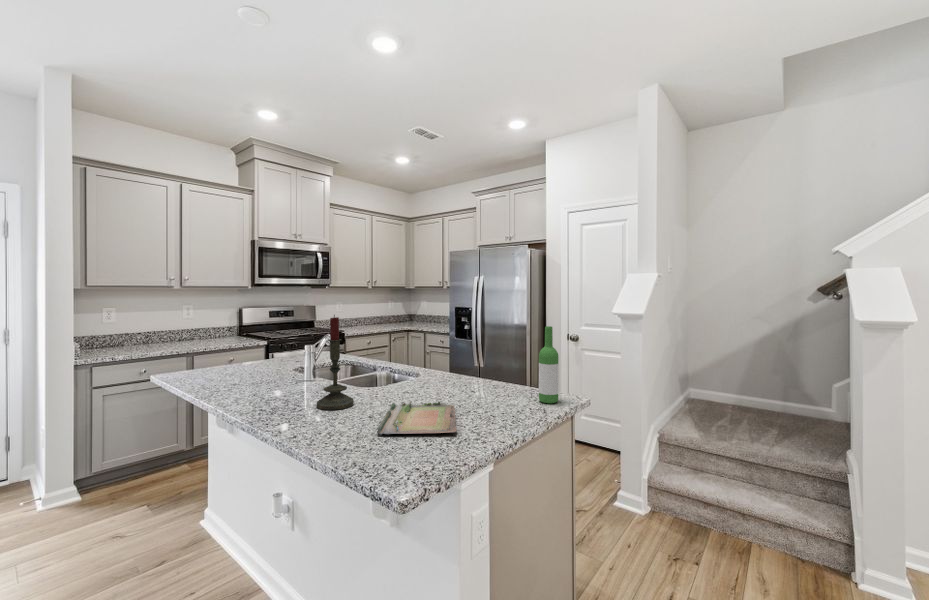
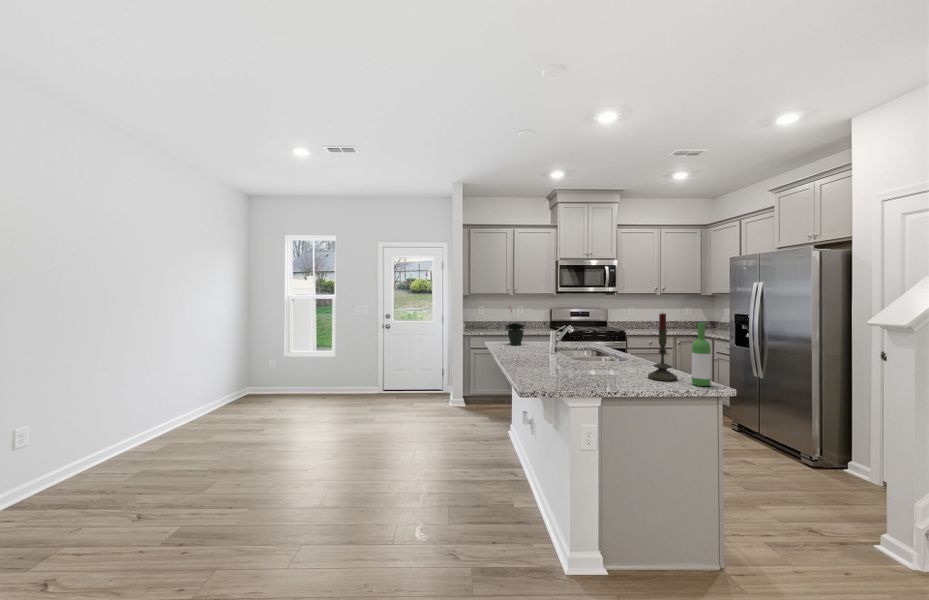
potted plant: none [201,308,244,375] -> present [505,323,526,345]
candle: present [317,315,354,410] -> present [648,313,677,381]
tray: present [377,399,457,435] -> none [550,366,618,382]

